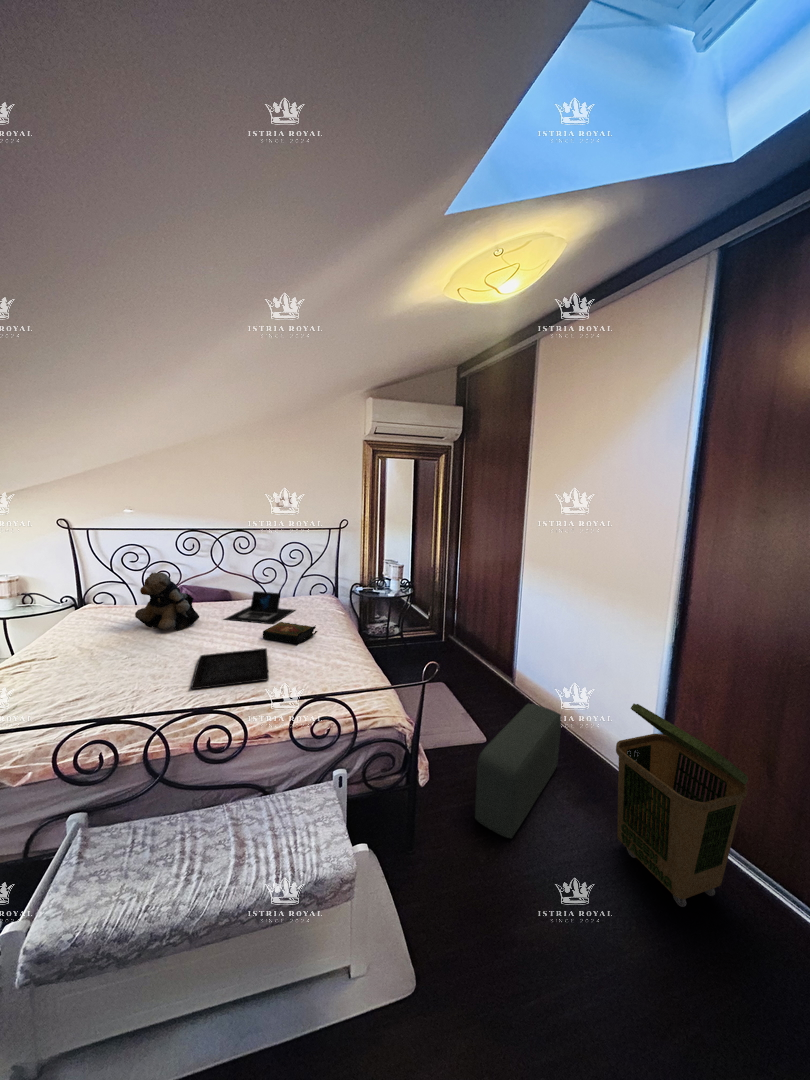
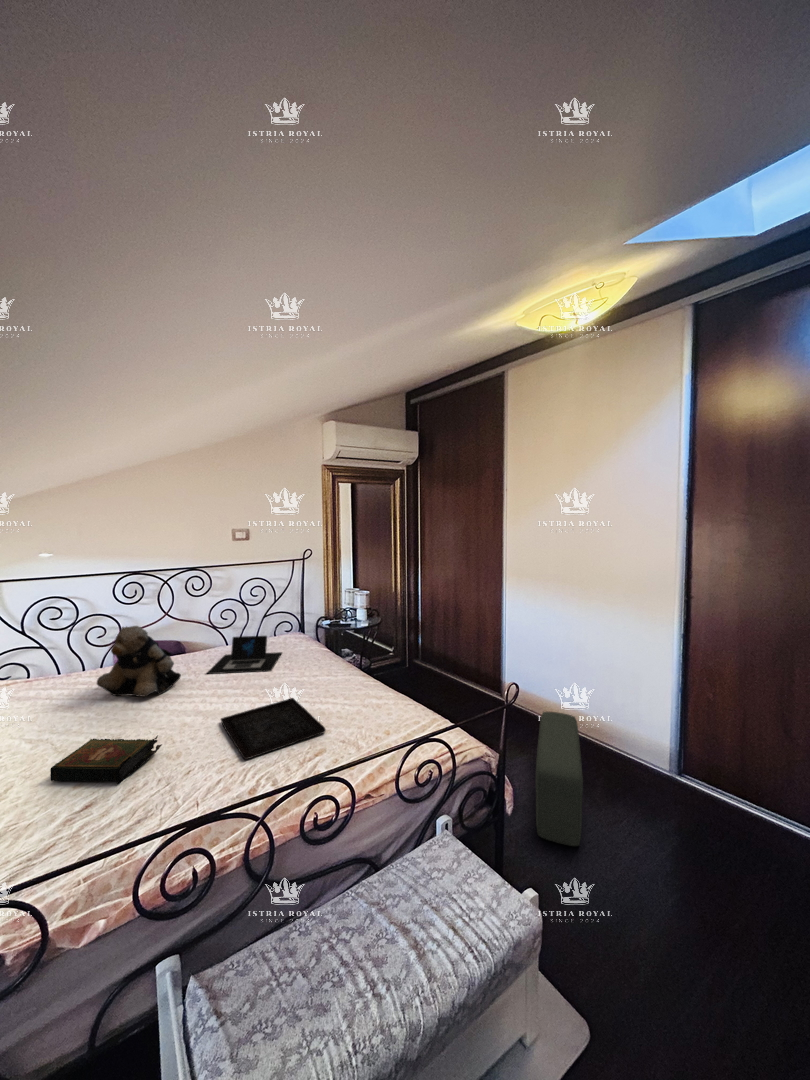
book: present [263,622,318,645] -> present [50,735,162,785]
laundry basket: present [616,704,748,907] -> none [653,693,768,866]

